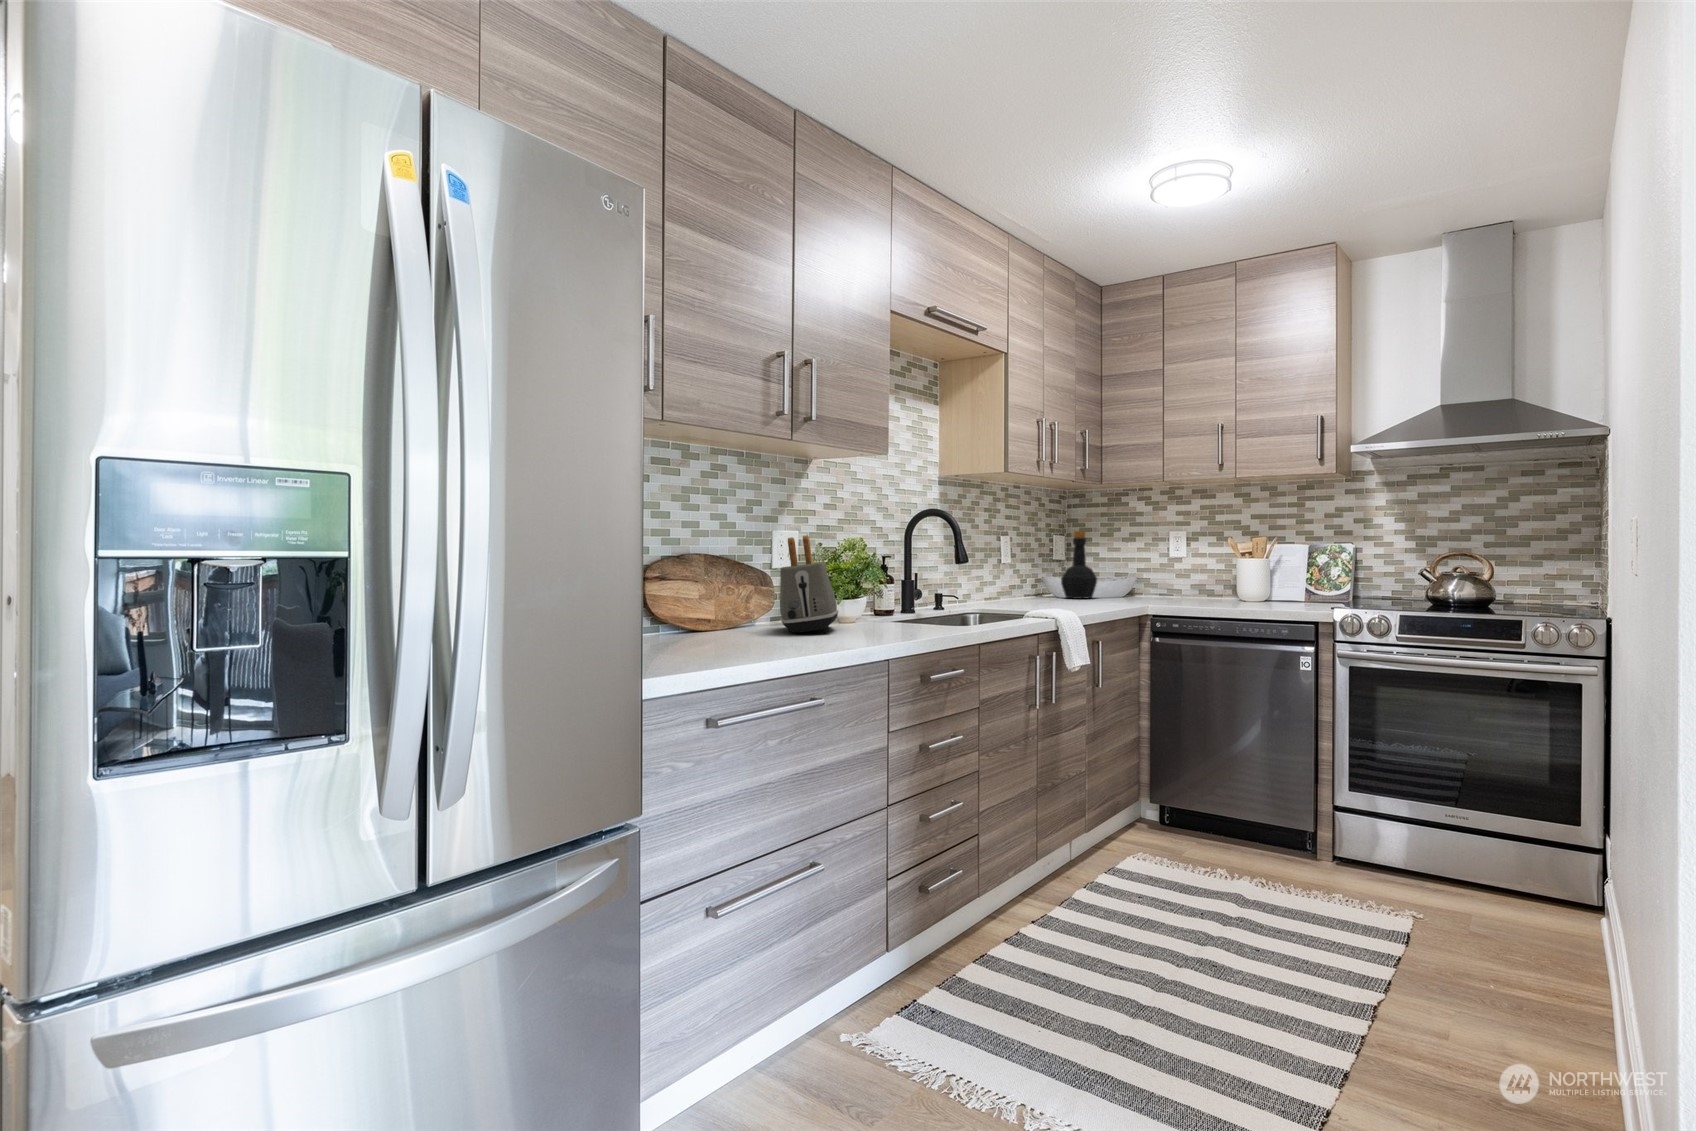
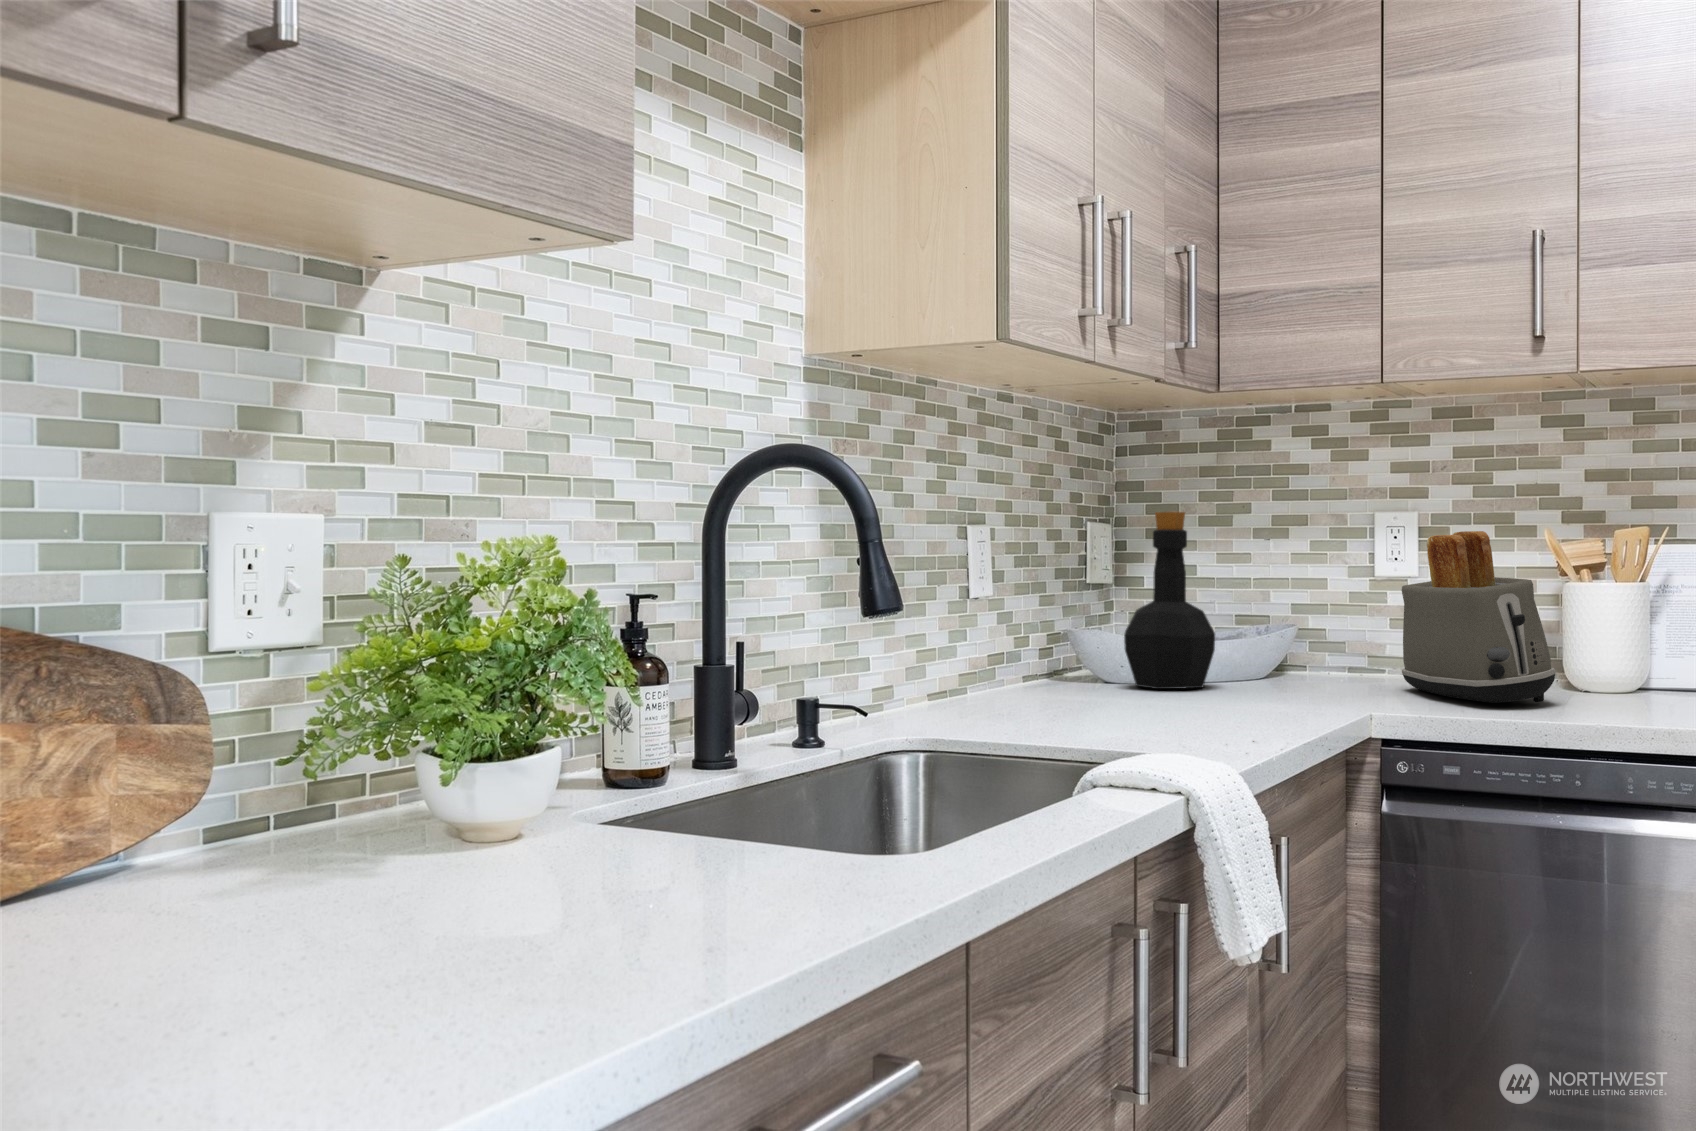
toaster: present [780,535,838,633] -> present [1402,531,1556,703]

